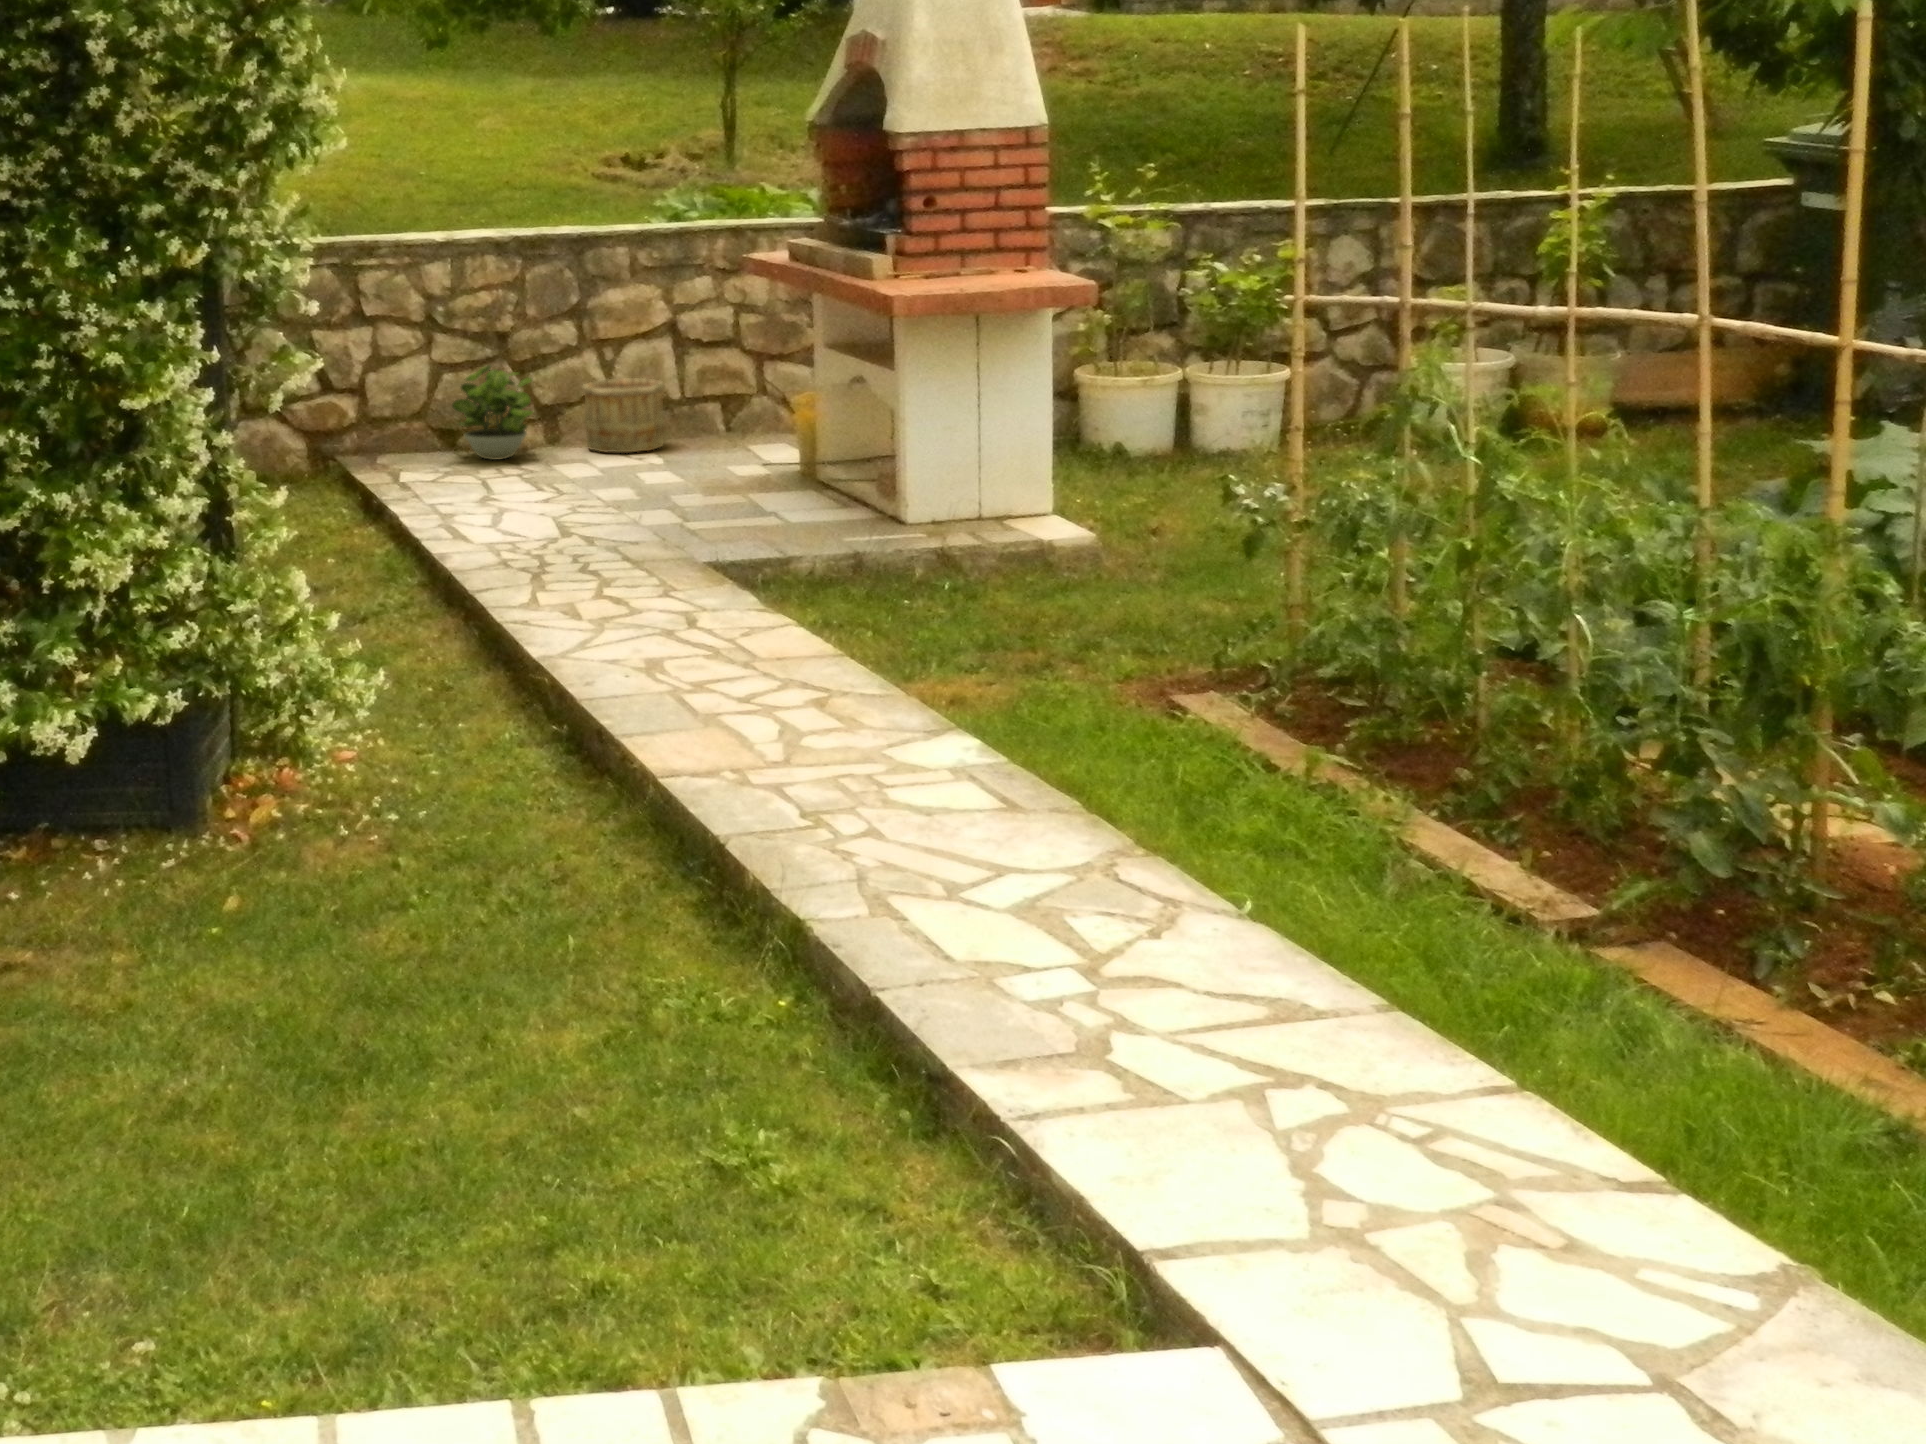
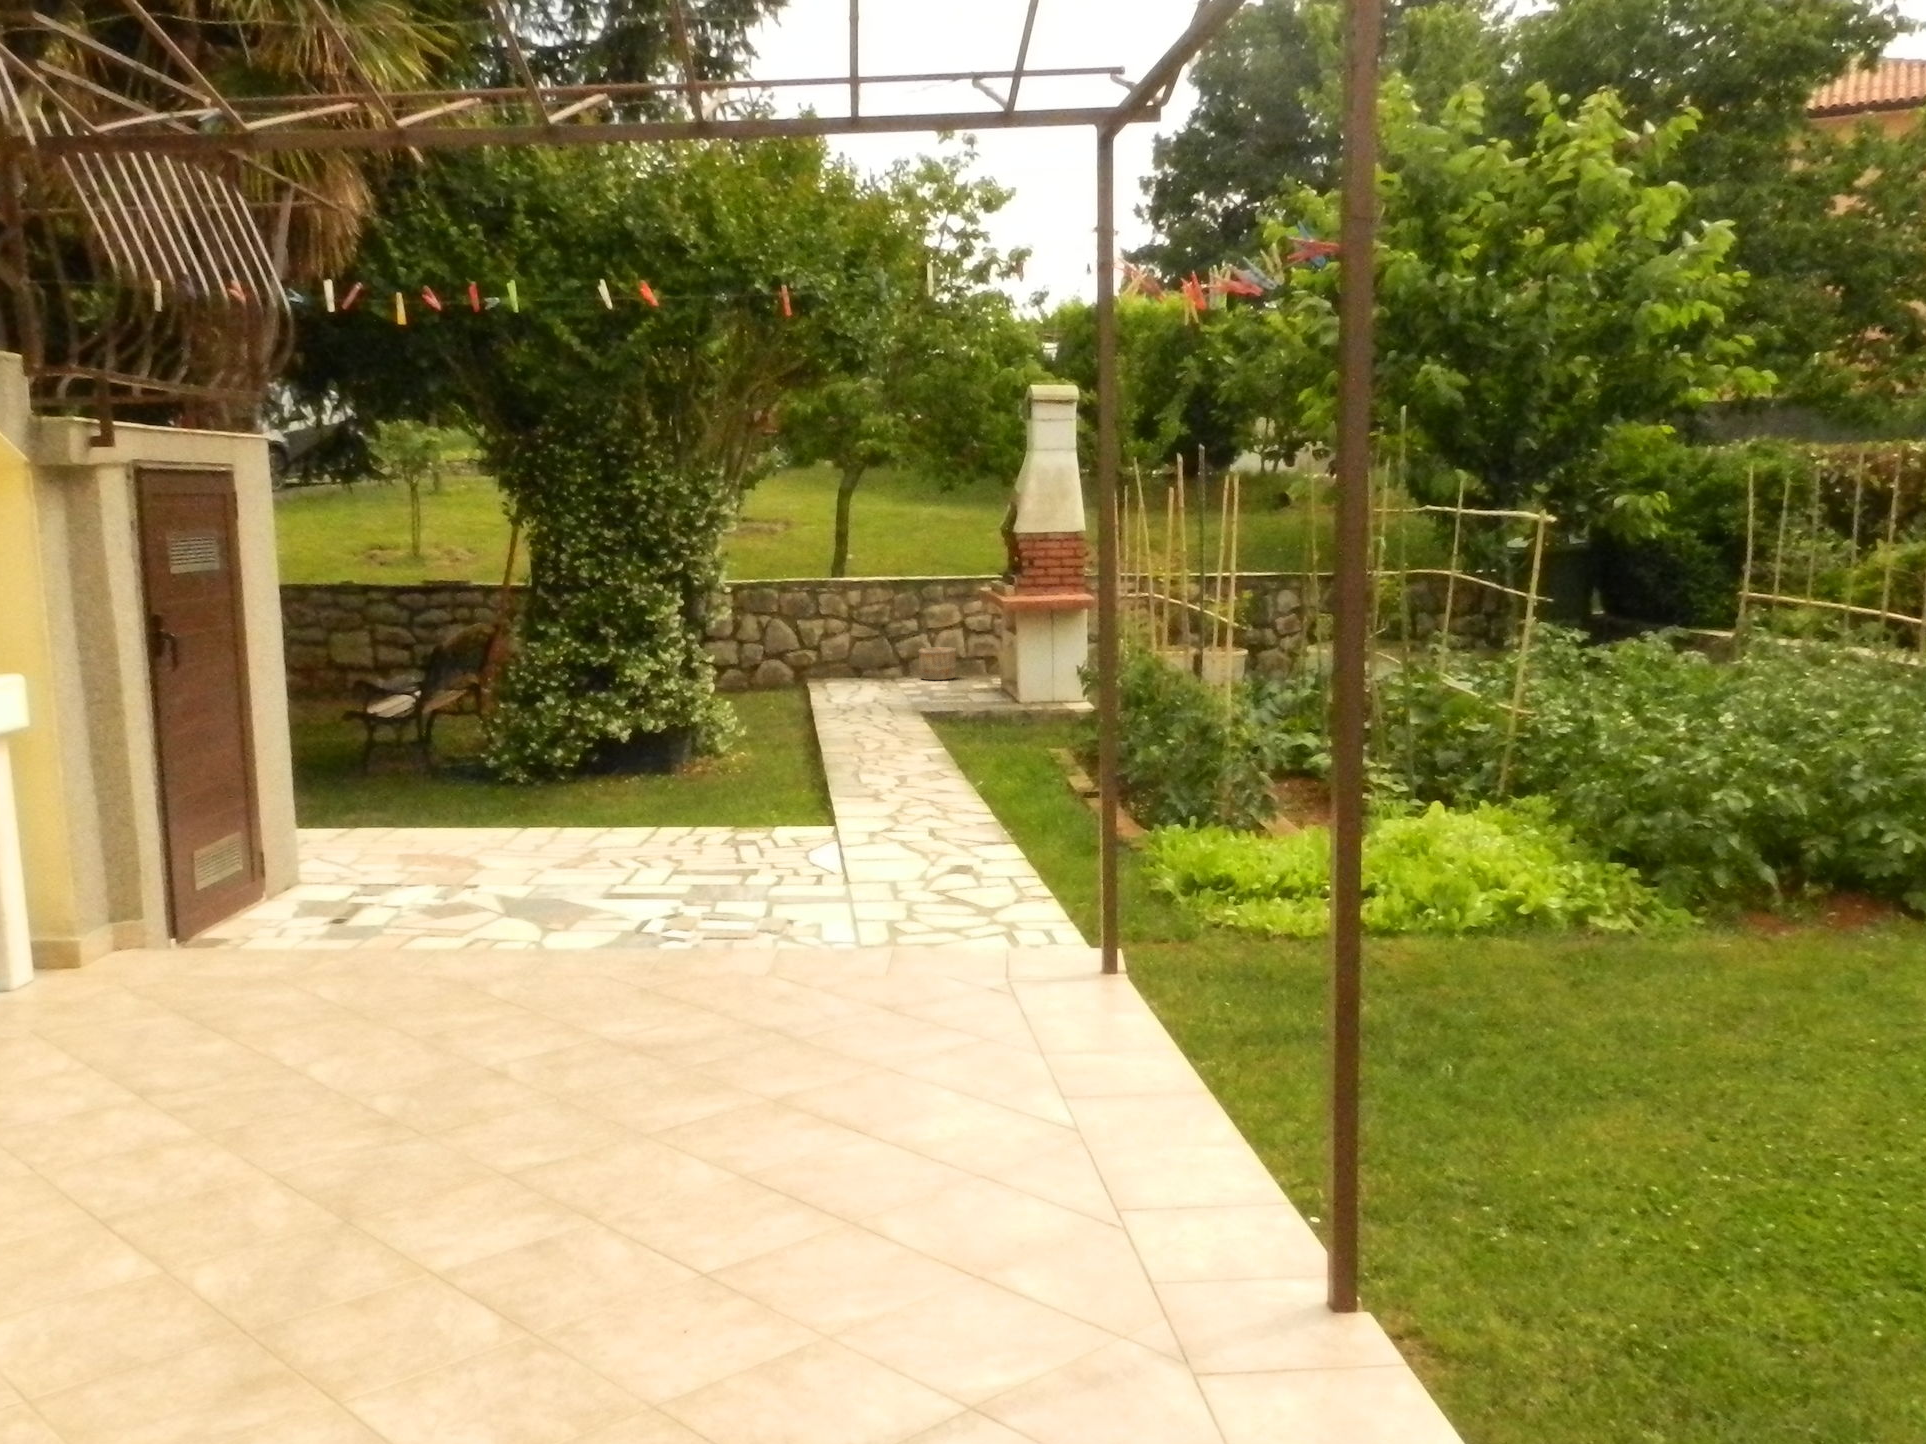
potted plant: present [452,365,533,460] -> none [856,637,894,681]

